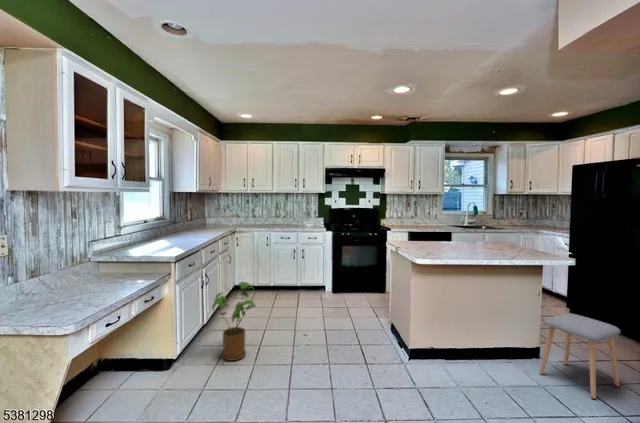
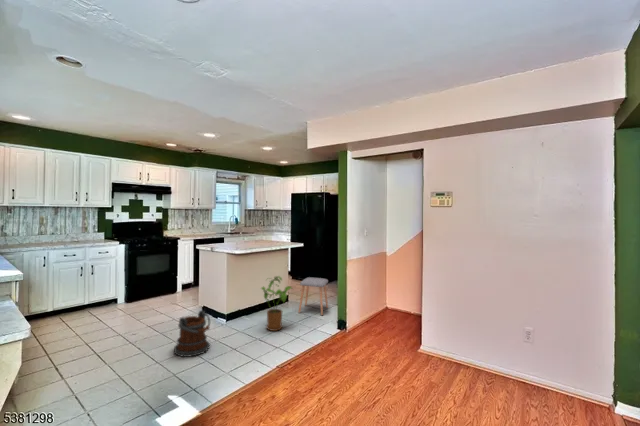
house plant: present [212,282,255,361] -> present [262,276,292,331]
bucket: none [313,324,359,385] -> present [174,311,210,357]

